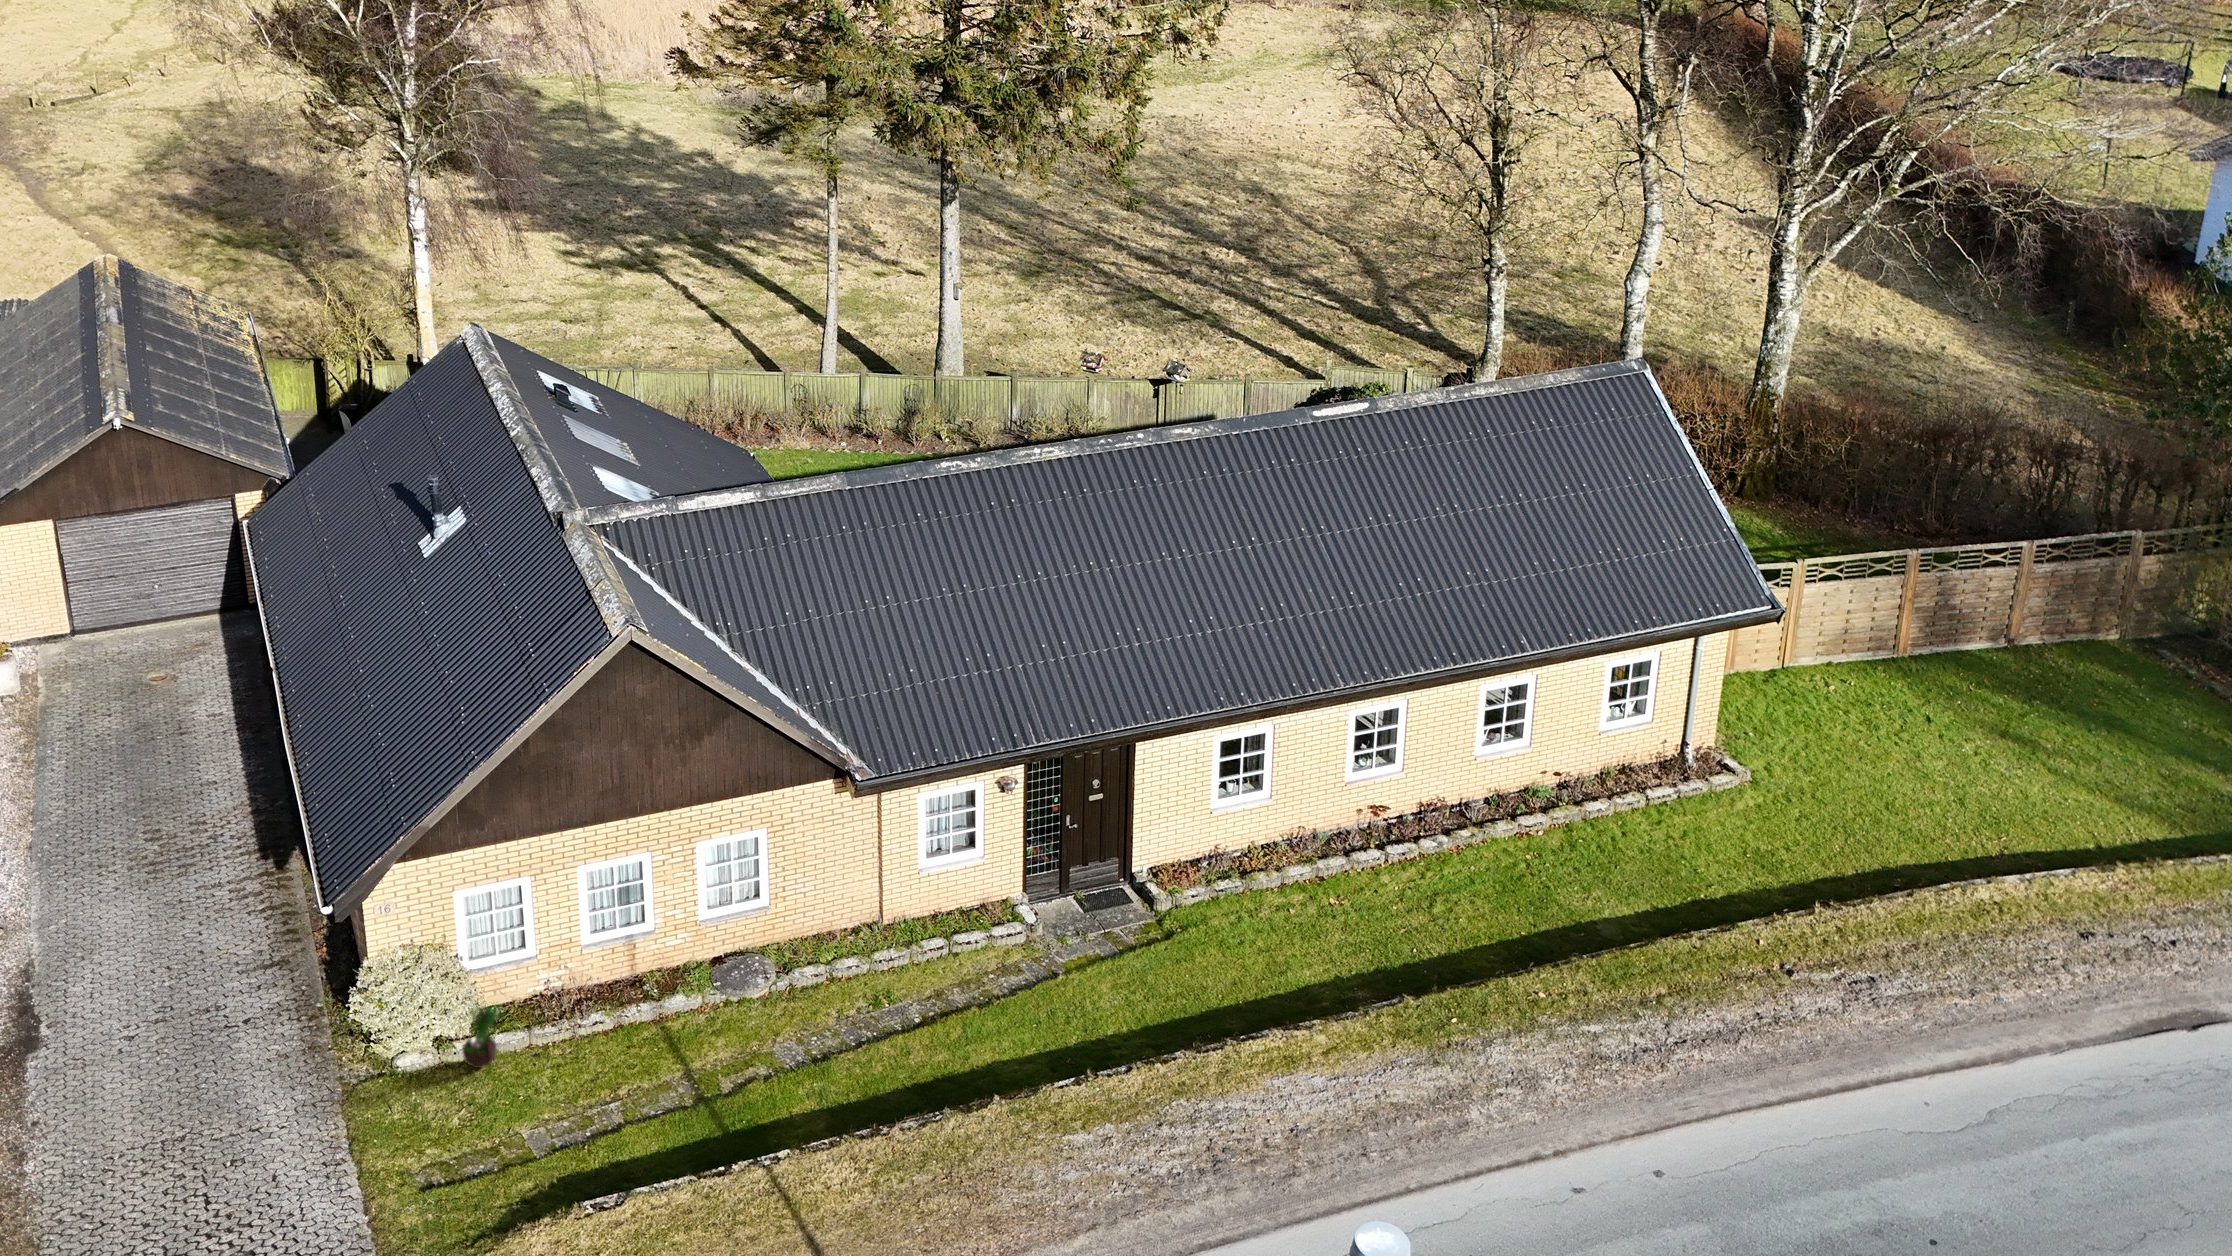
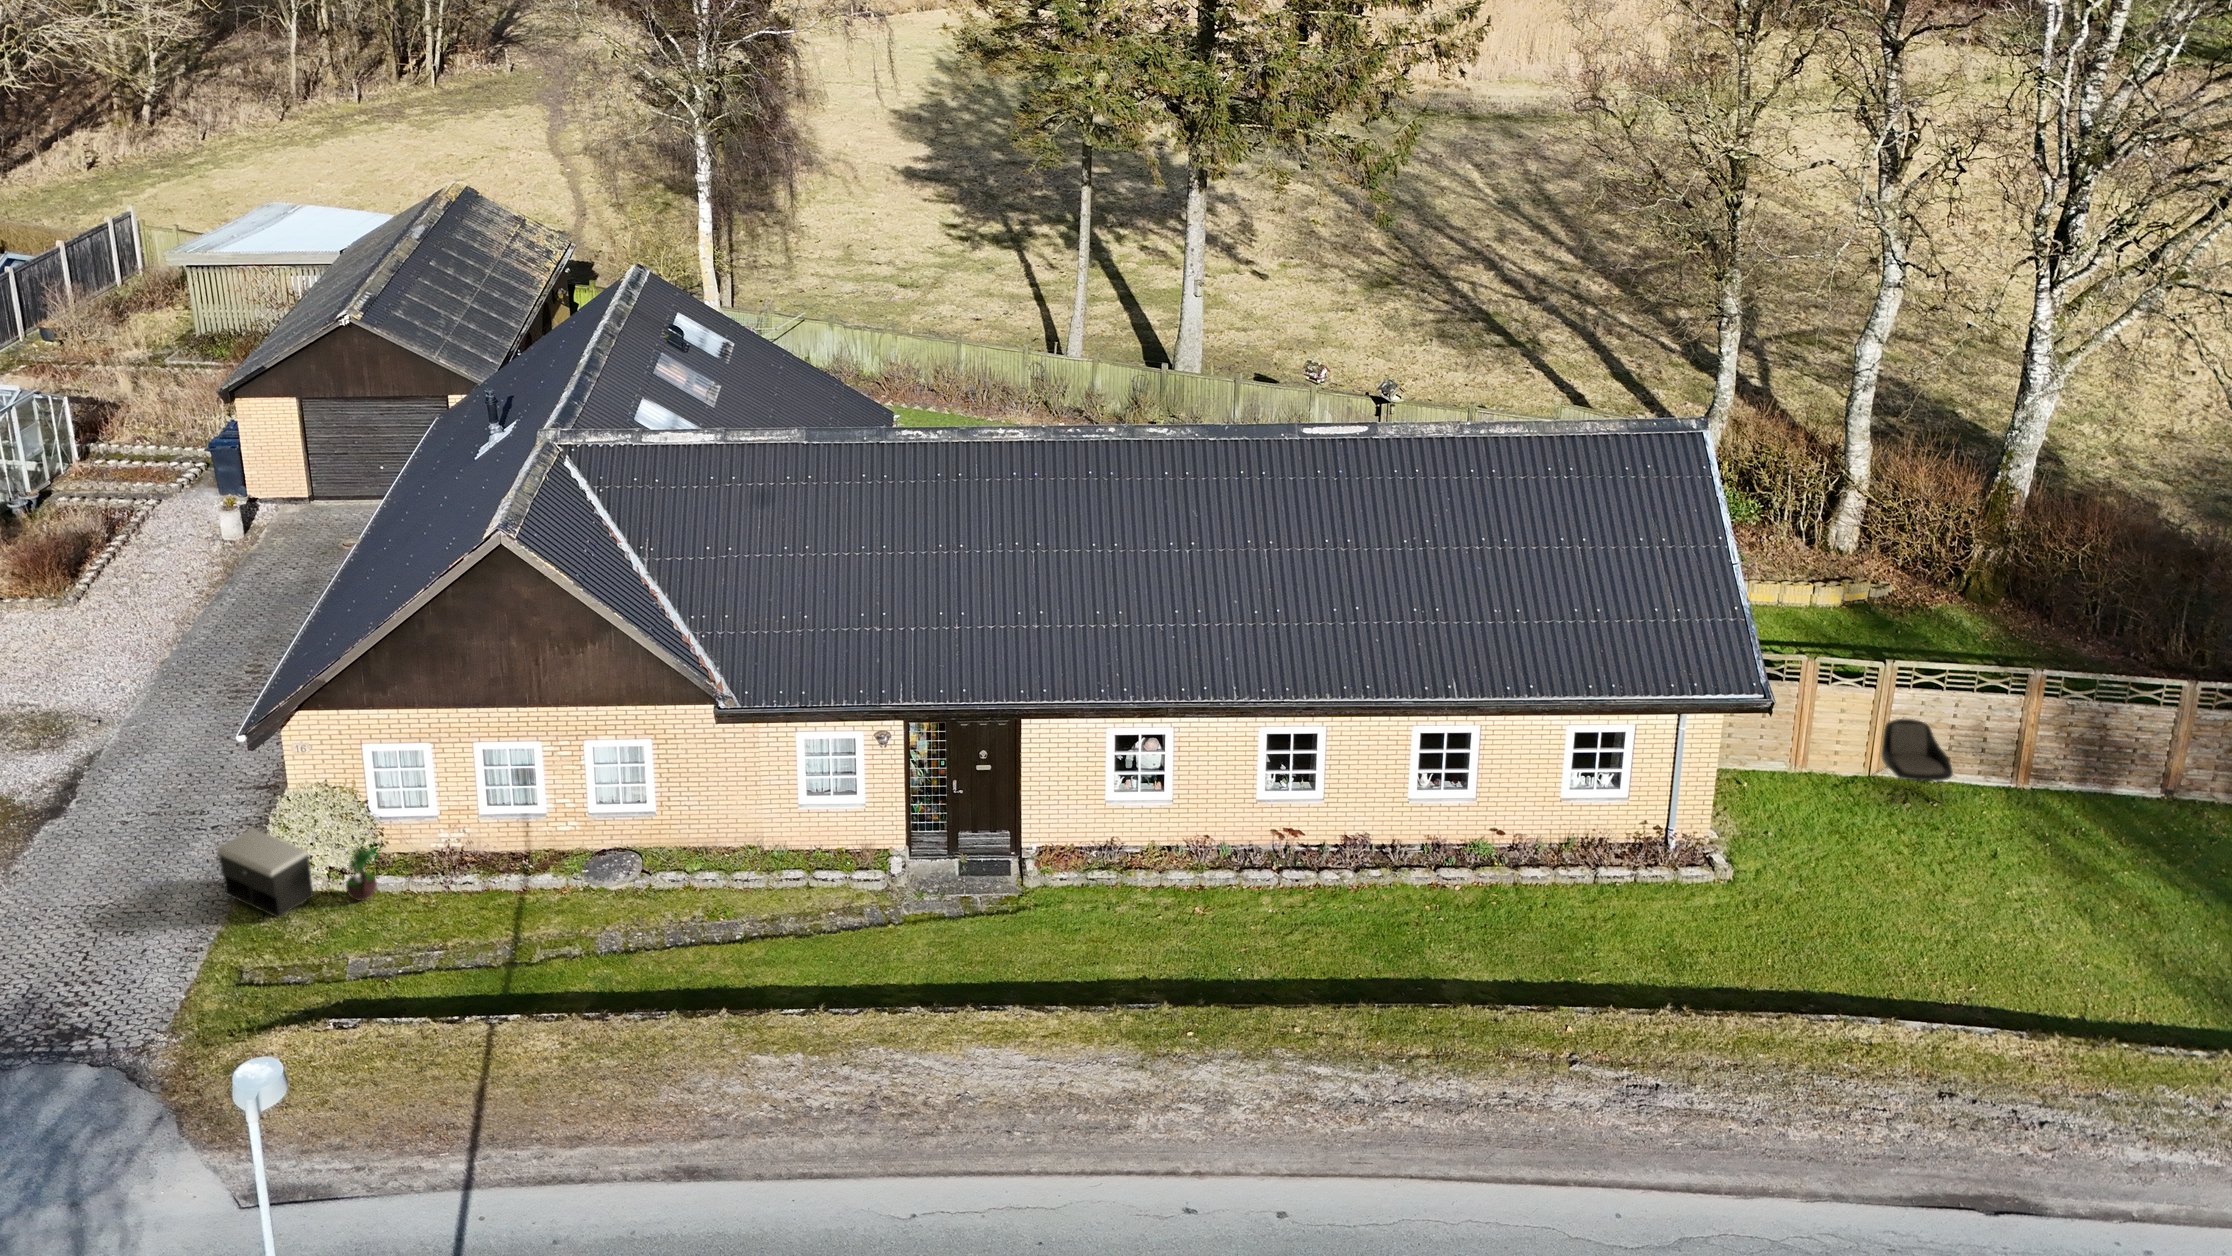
lounge chair: none [1790,611,1866,689] -> present [1881,719,1953,801]
storage bench: none [314,1011,427,1107] -> present [217,829,313,918]

